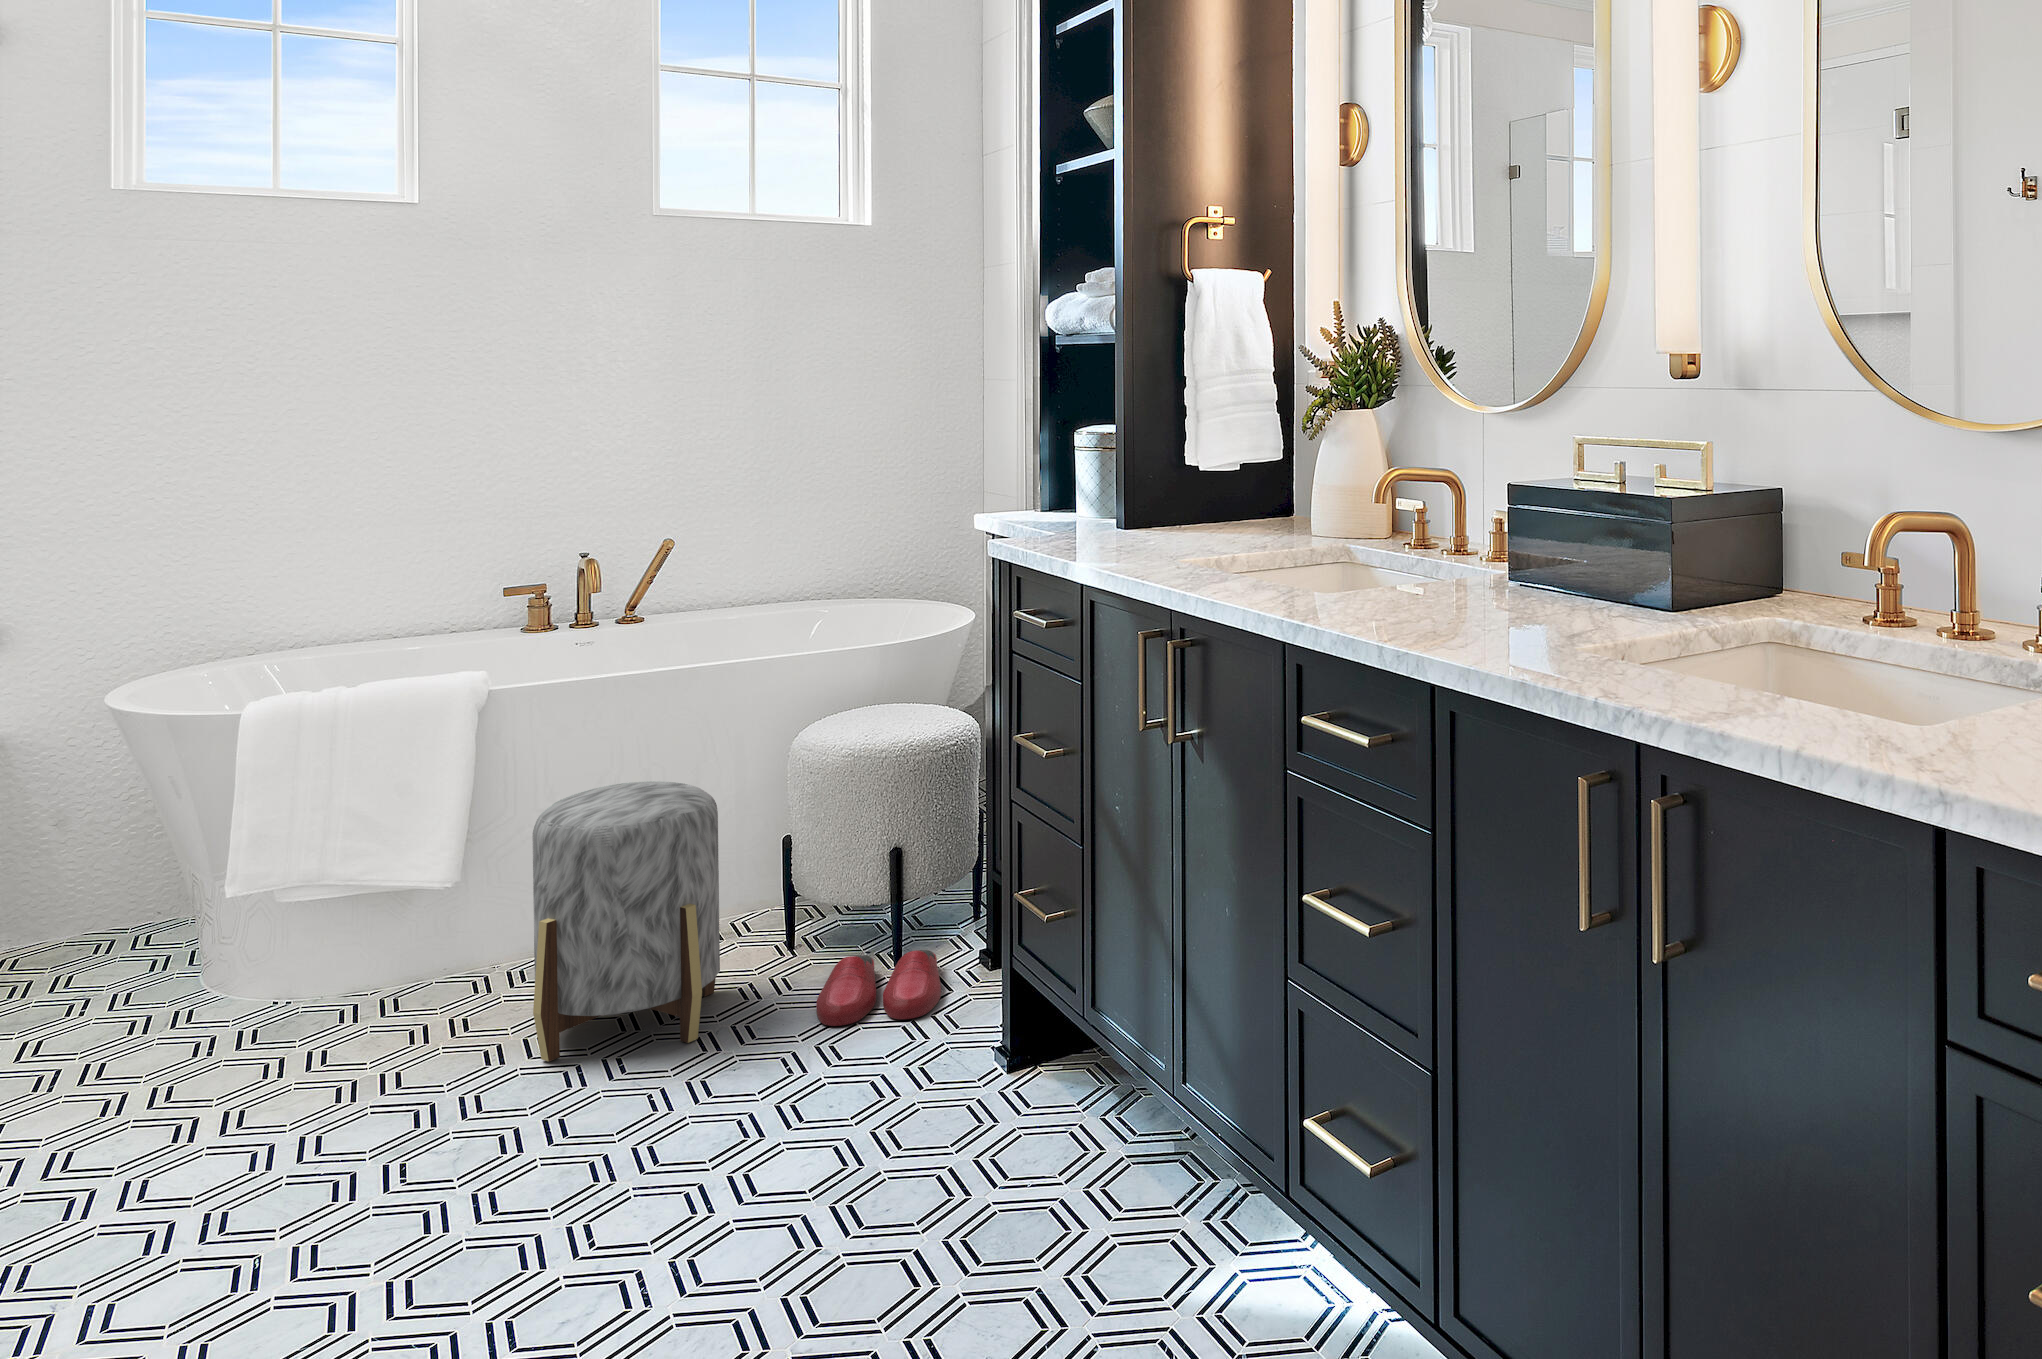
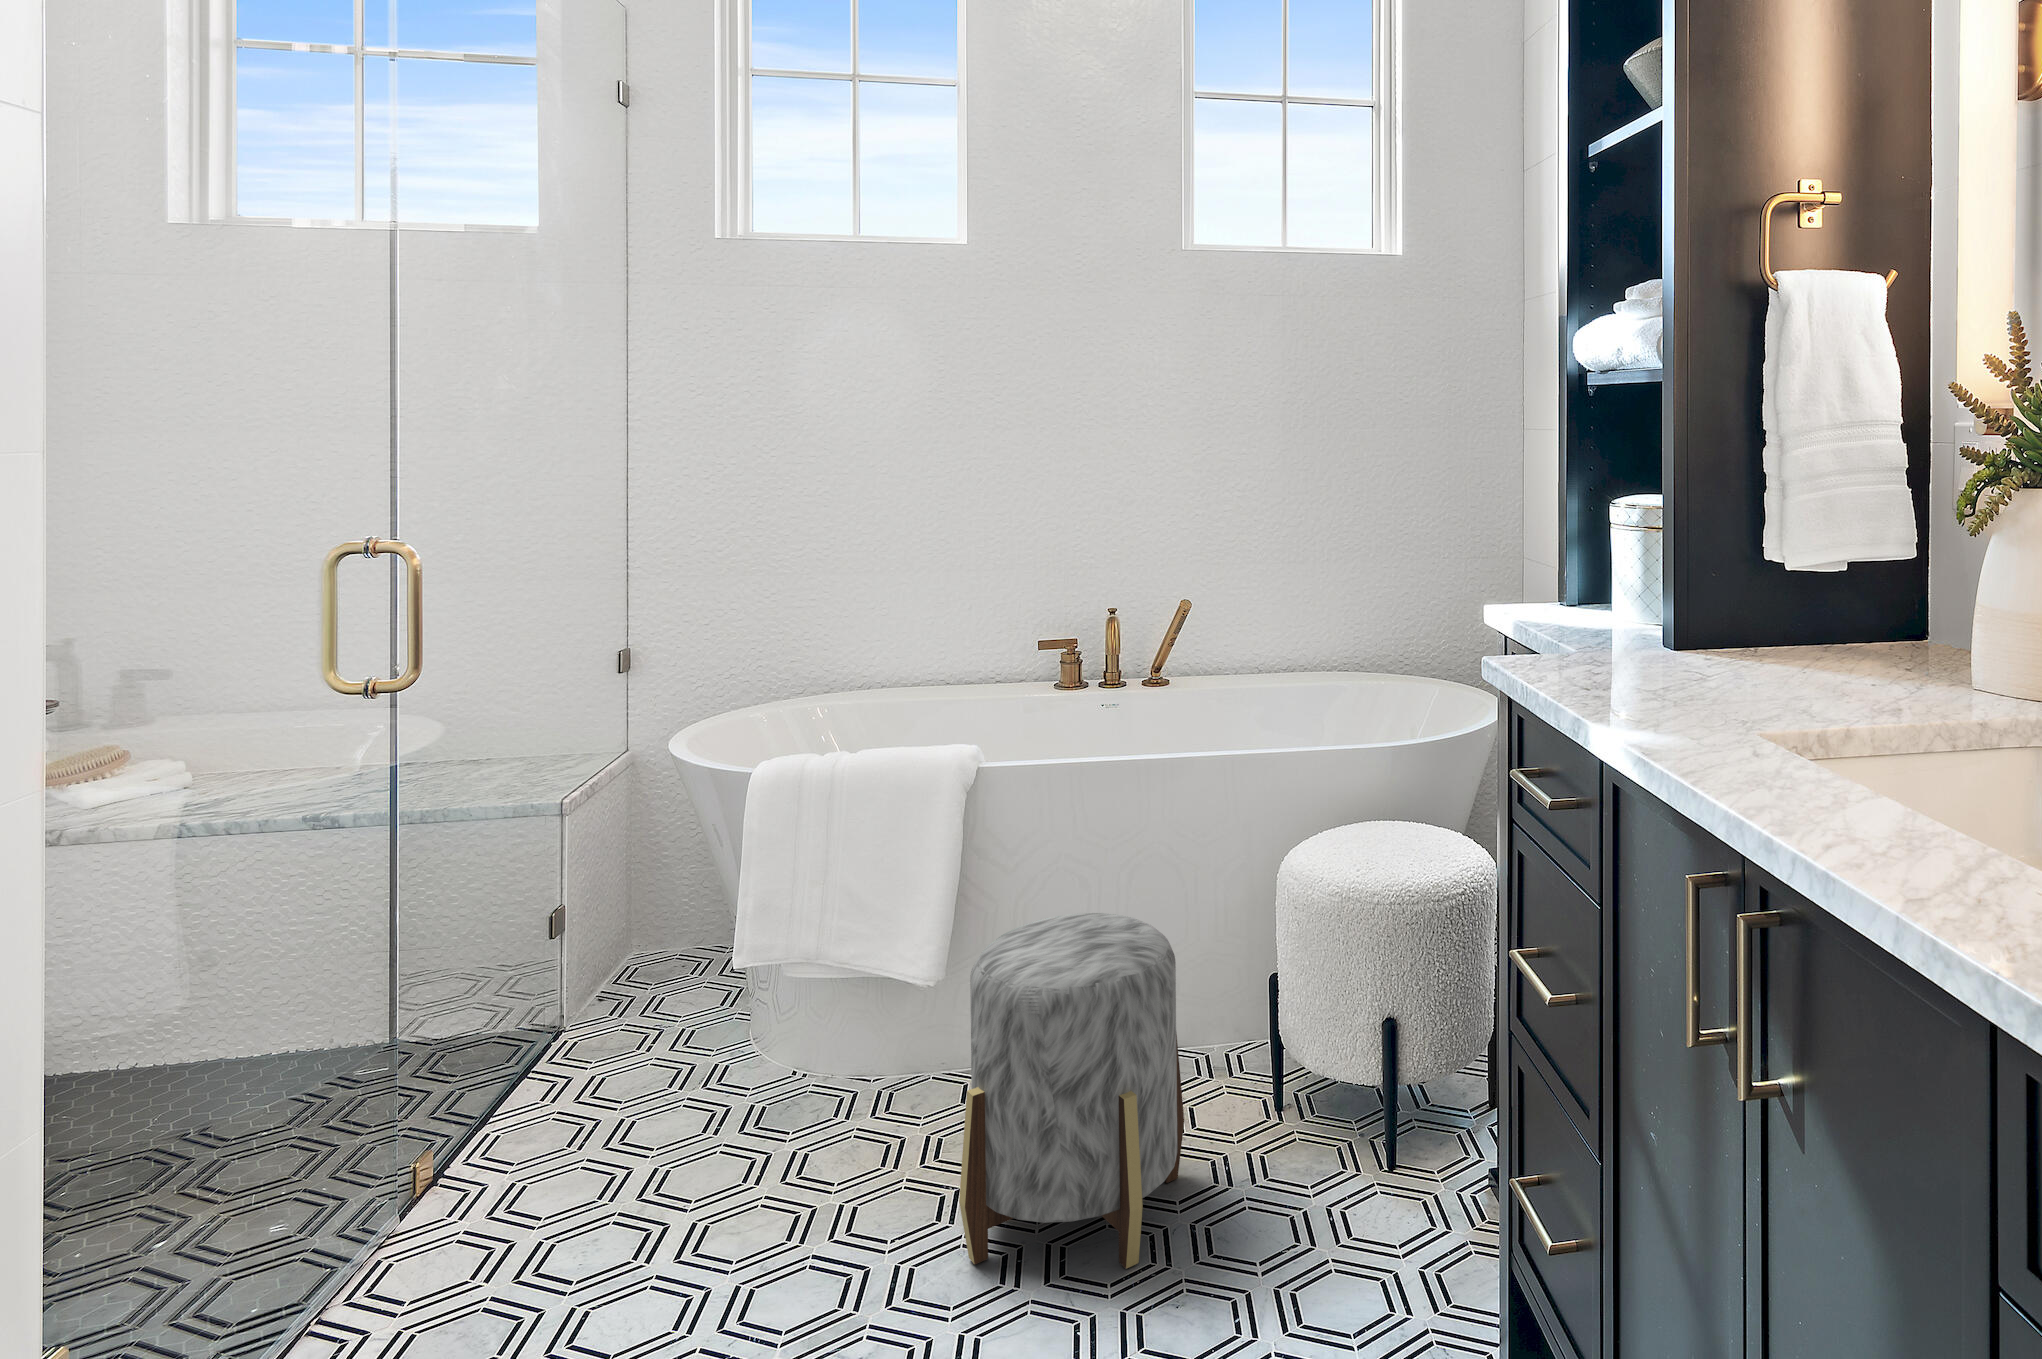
slippers: present [816,950,941,1026] -> none [1280,1156,1435,1290]

